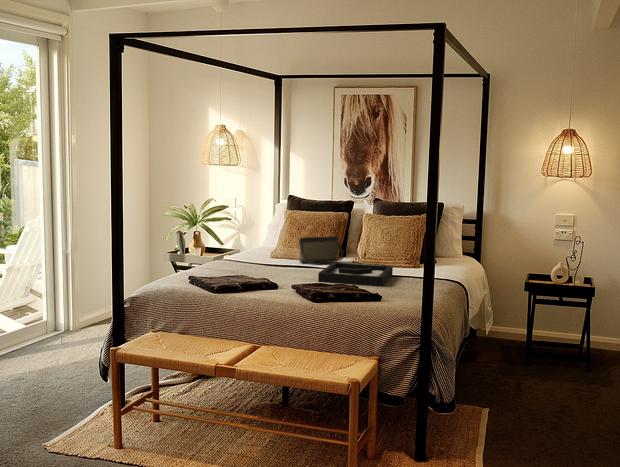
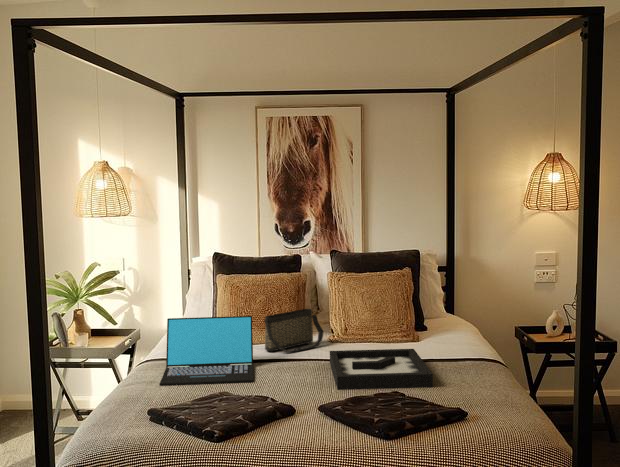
laptop: none [213,232,285,274] -> present [160,316,253,386]

